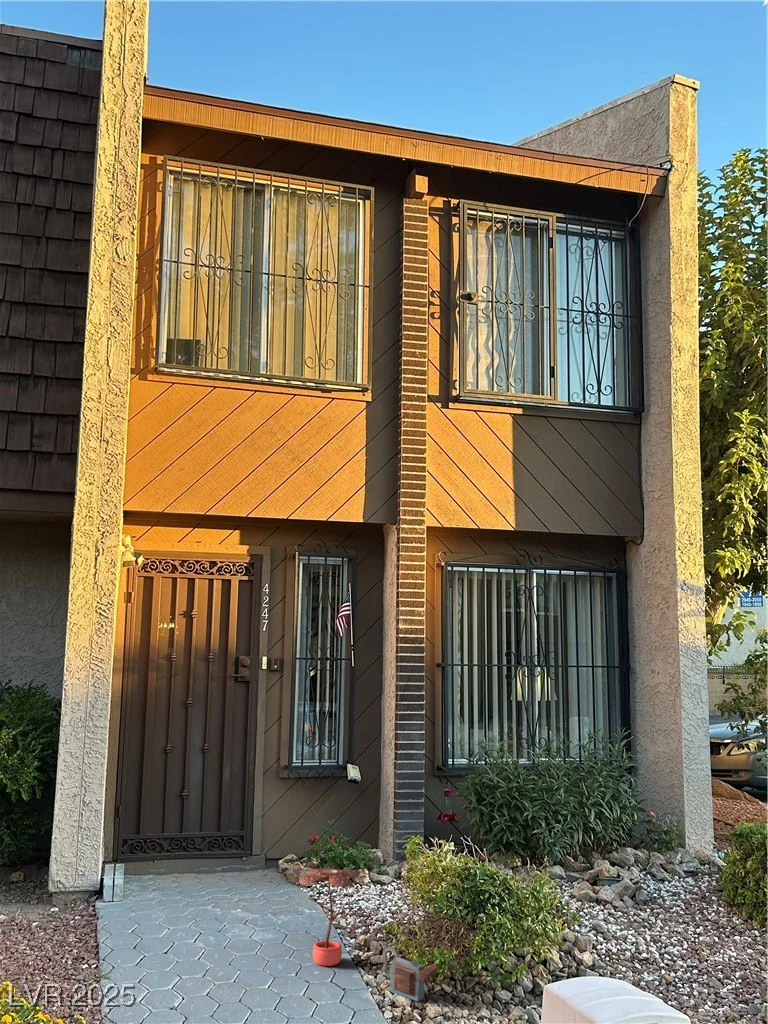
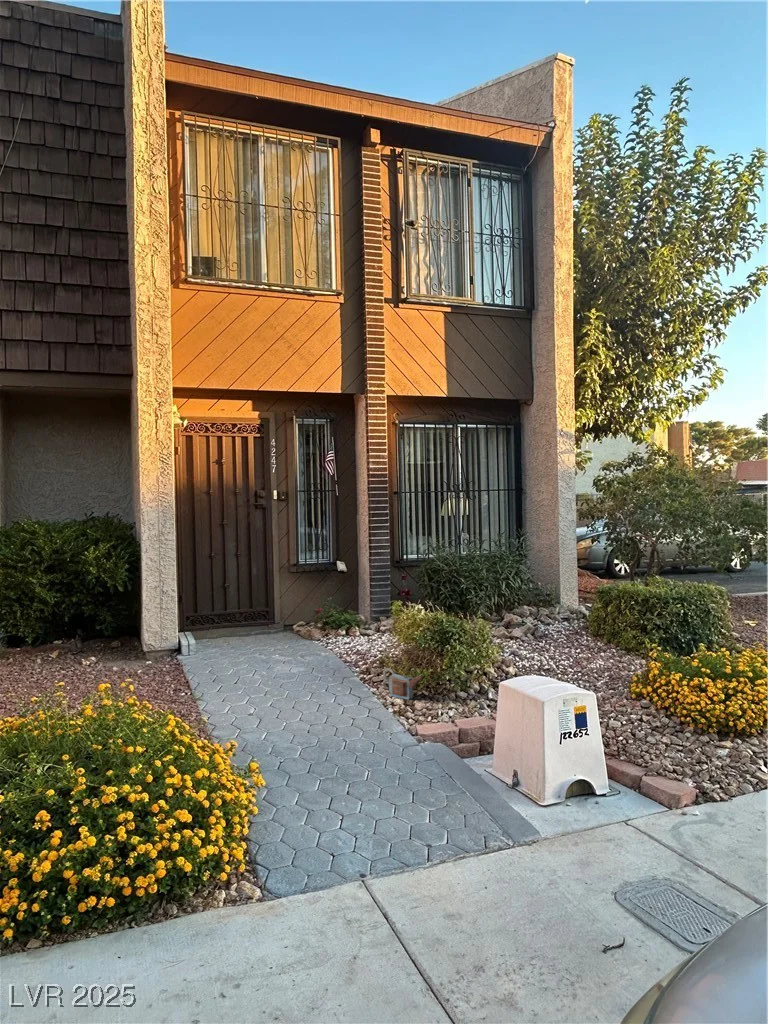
potted plant: present [299,868,359,966] -> none [323,623,362,684]

